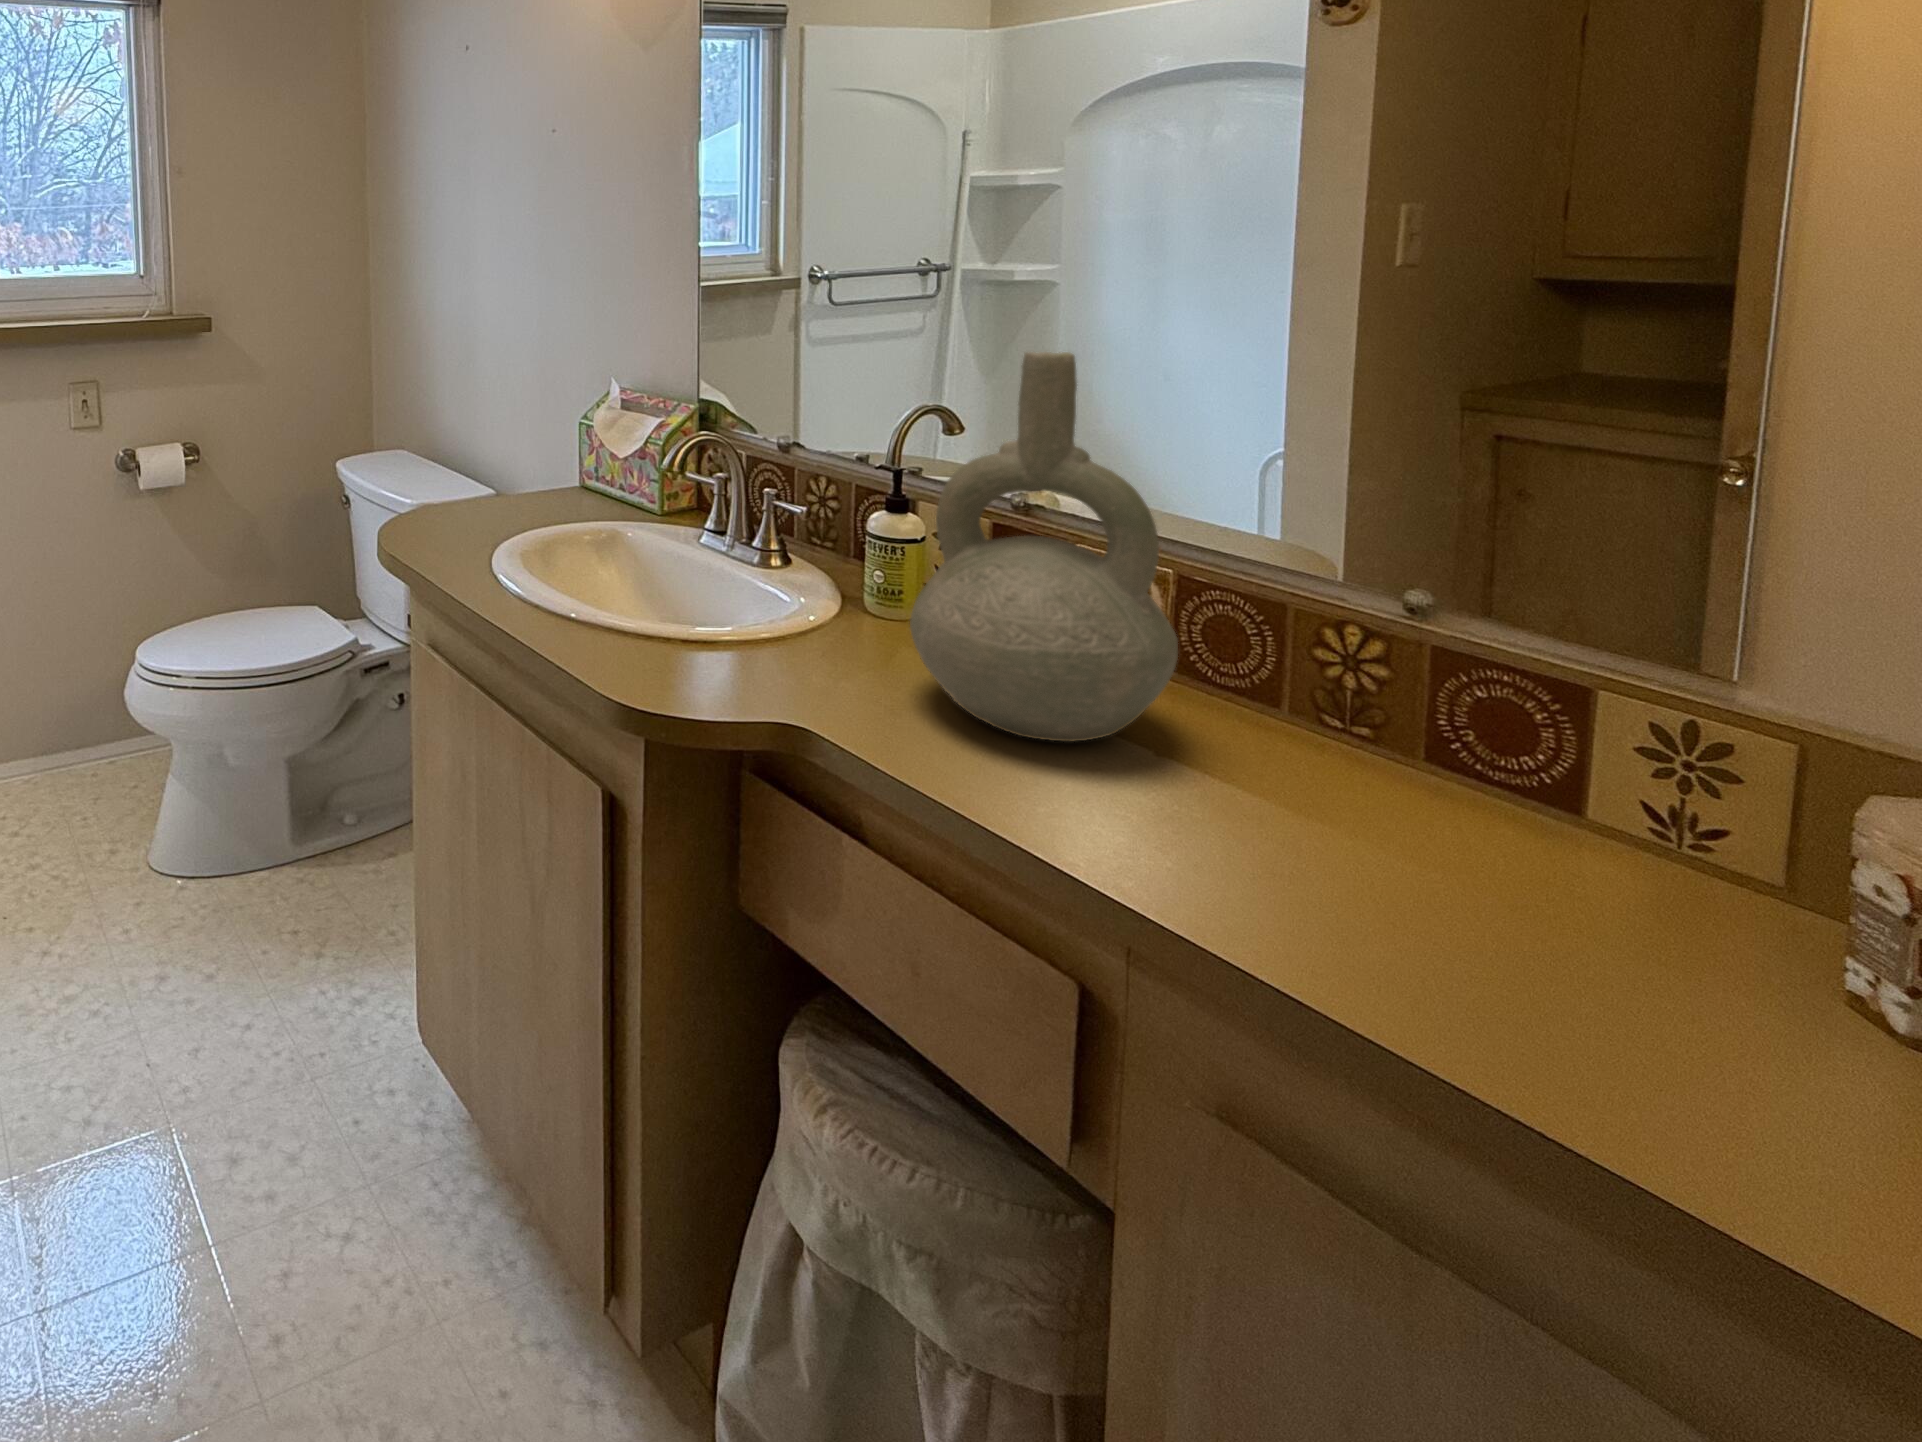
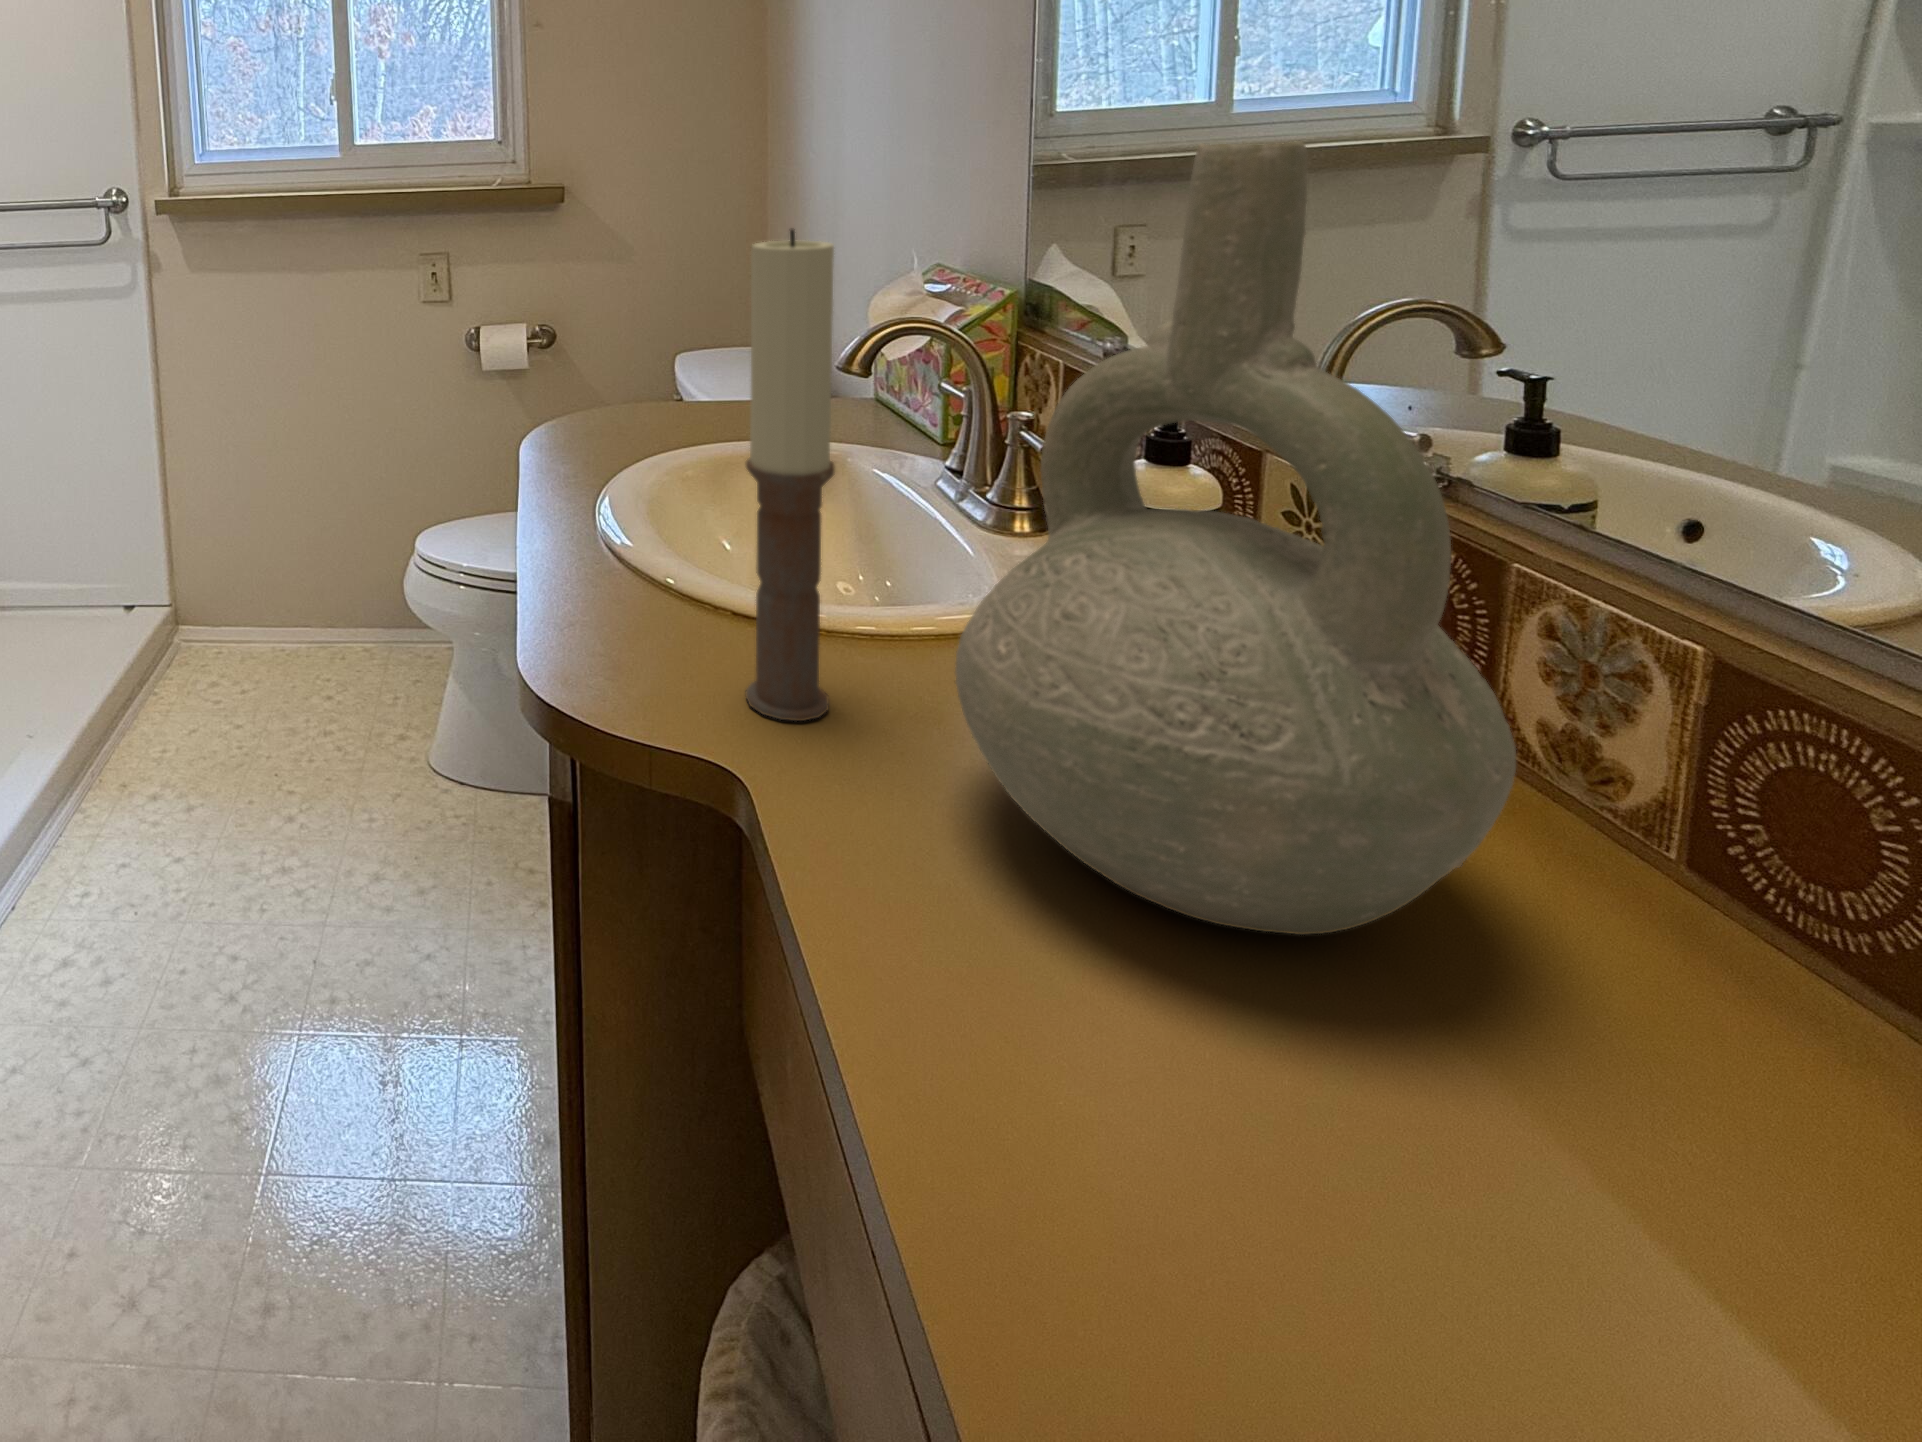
candle: none [763,395,822,700] -> present [746,229,835,721]

